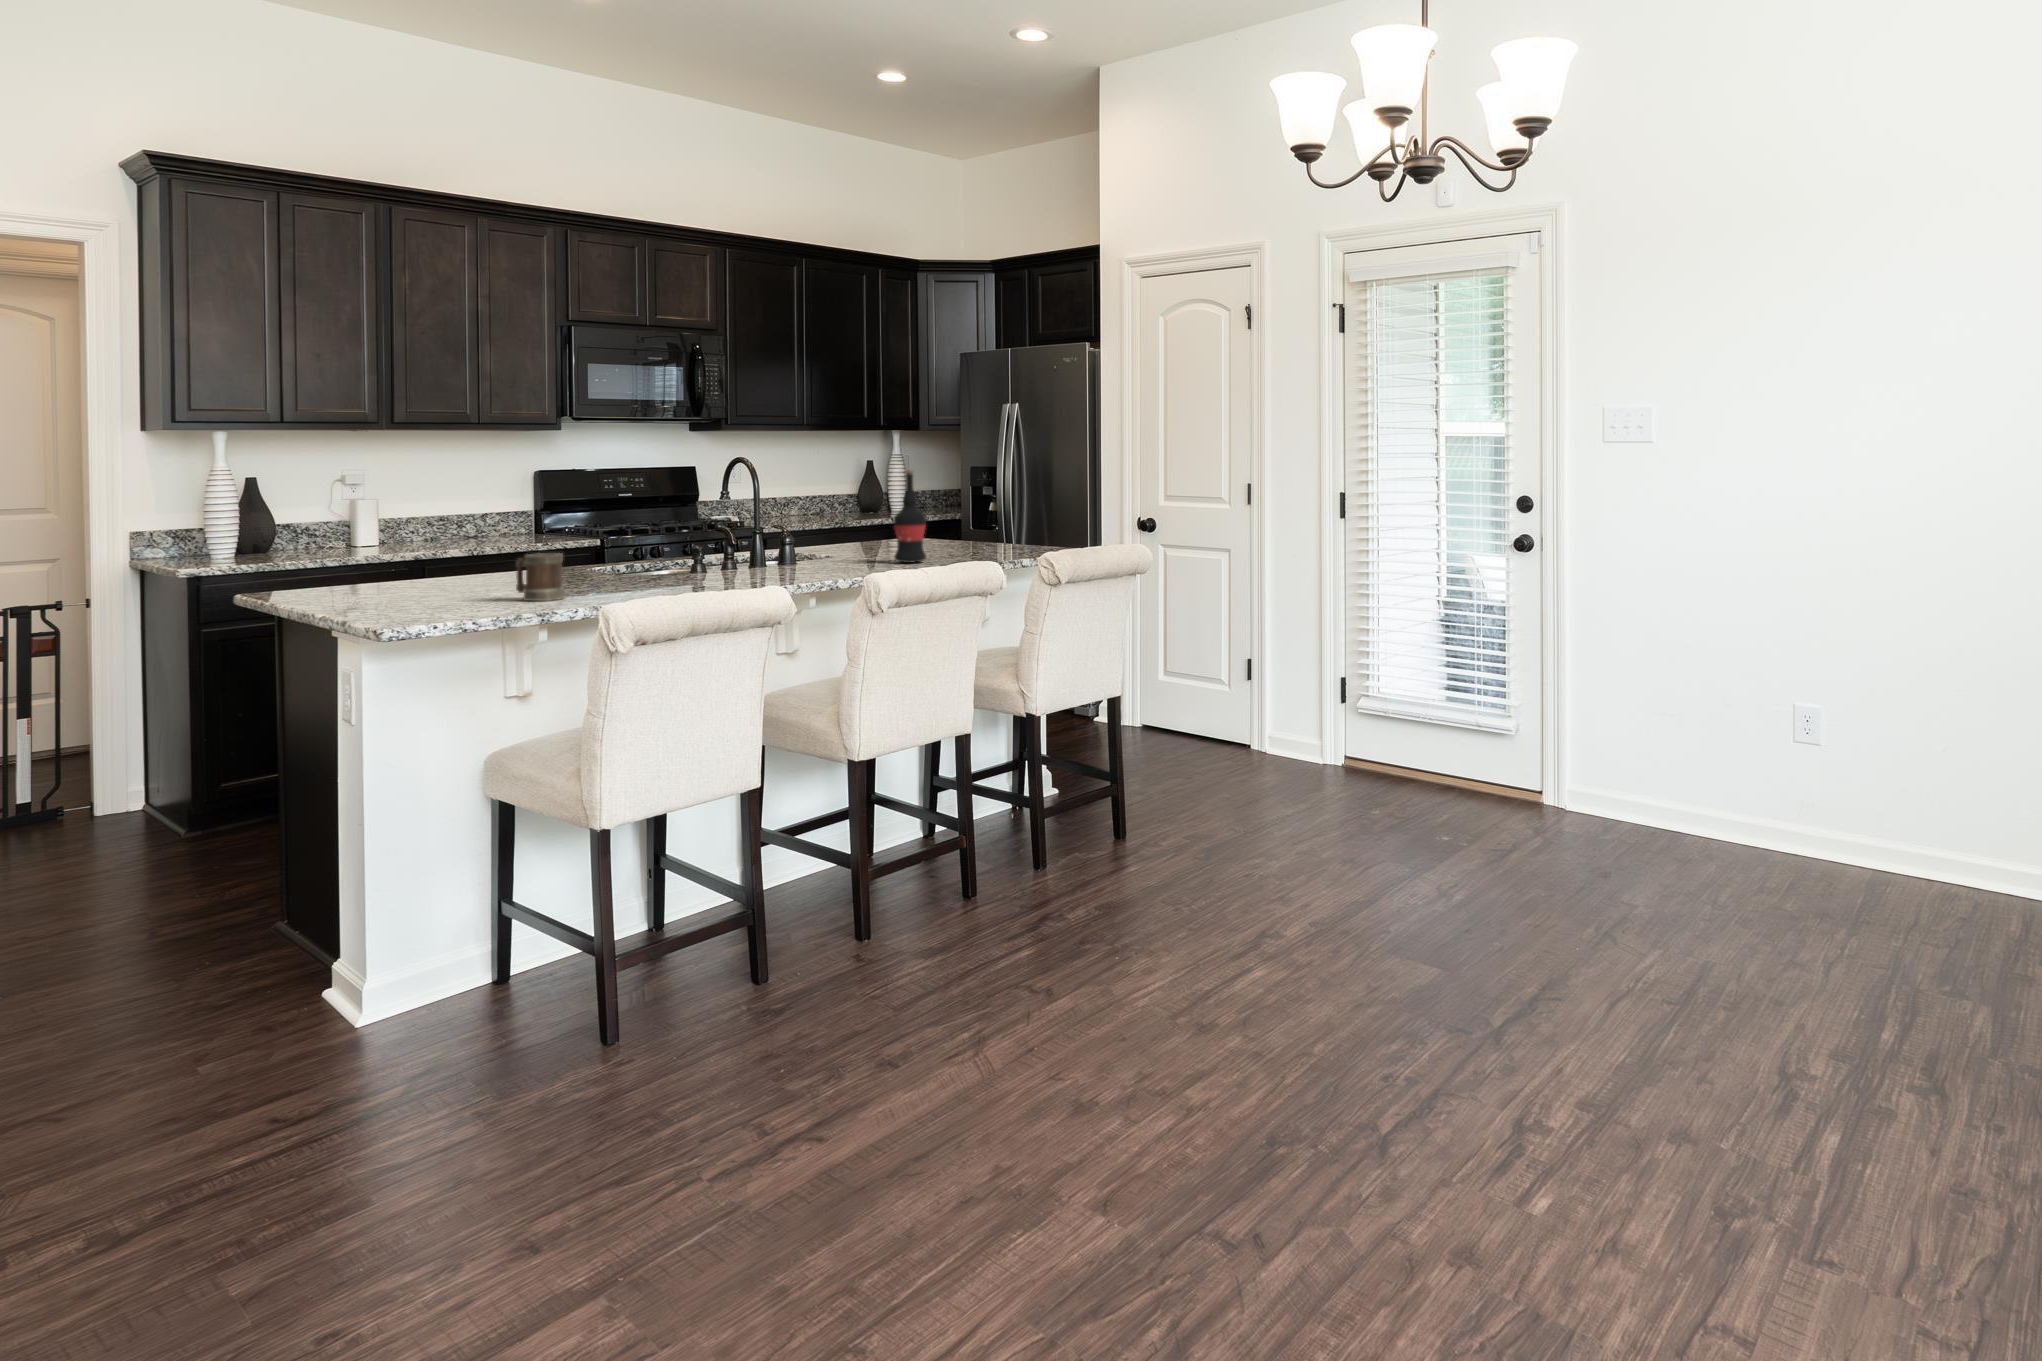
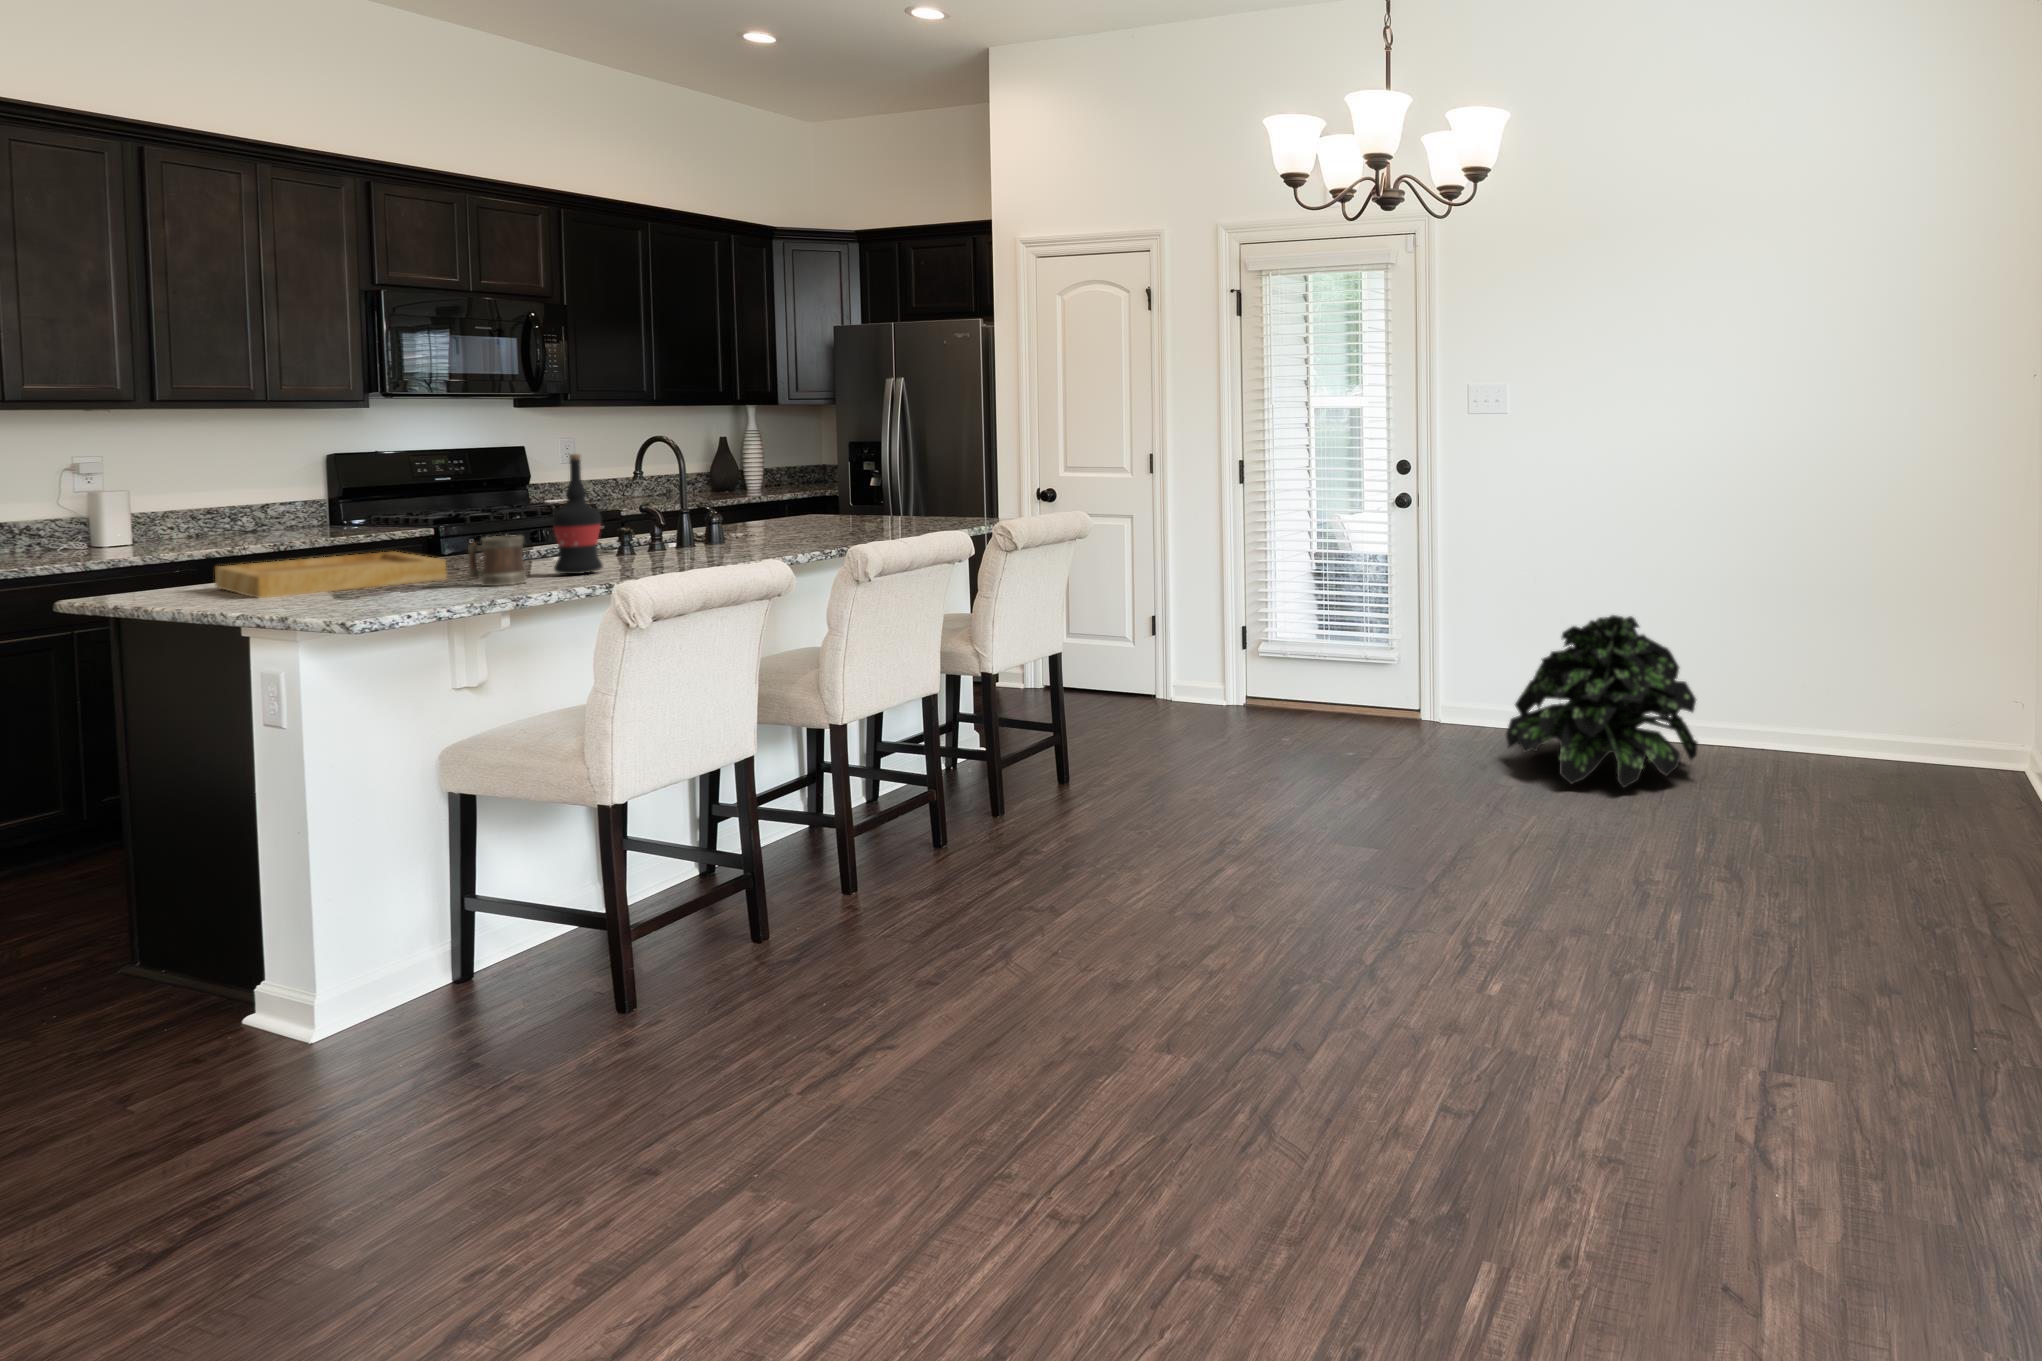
wine bottle: present [894,470,926,563] -> present [552,454,603,574]
tray: none [348,563,516,603] -> present [215,552,446,598]
potted plant: none [1634,700,1896,929] -> present [1506,615,1697,788]

